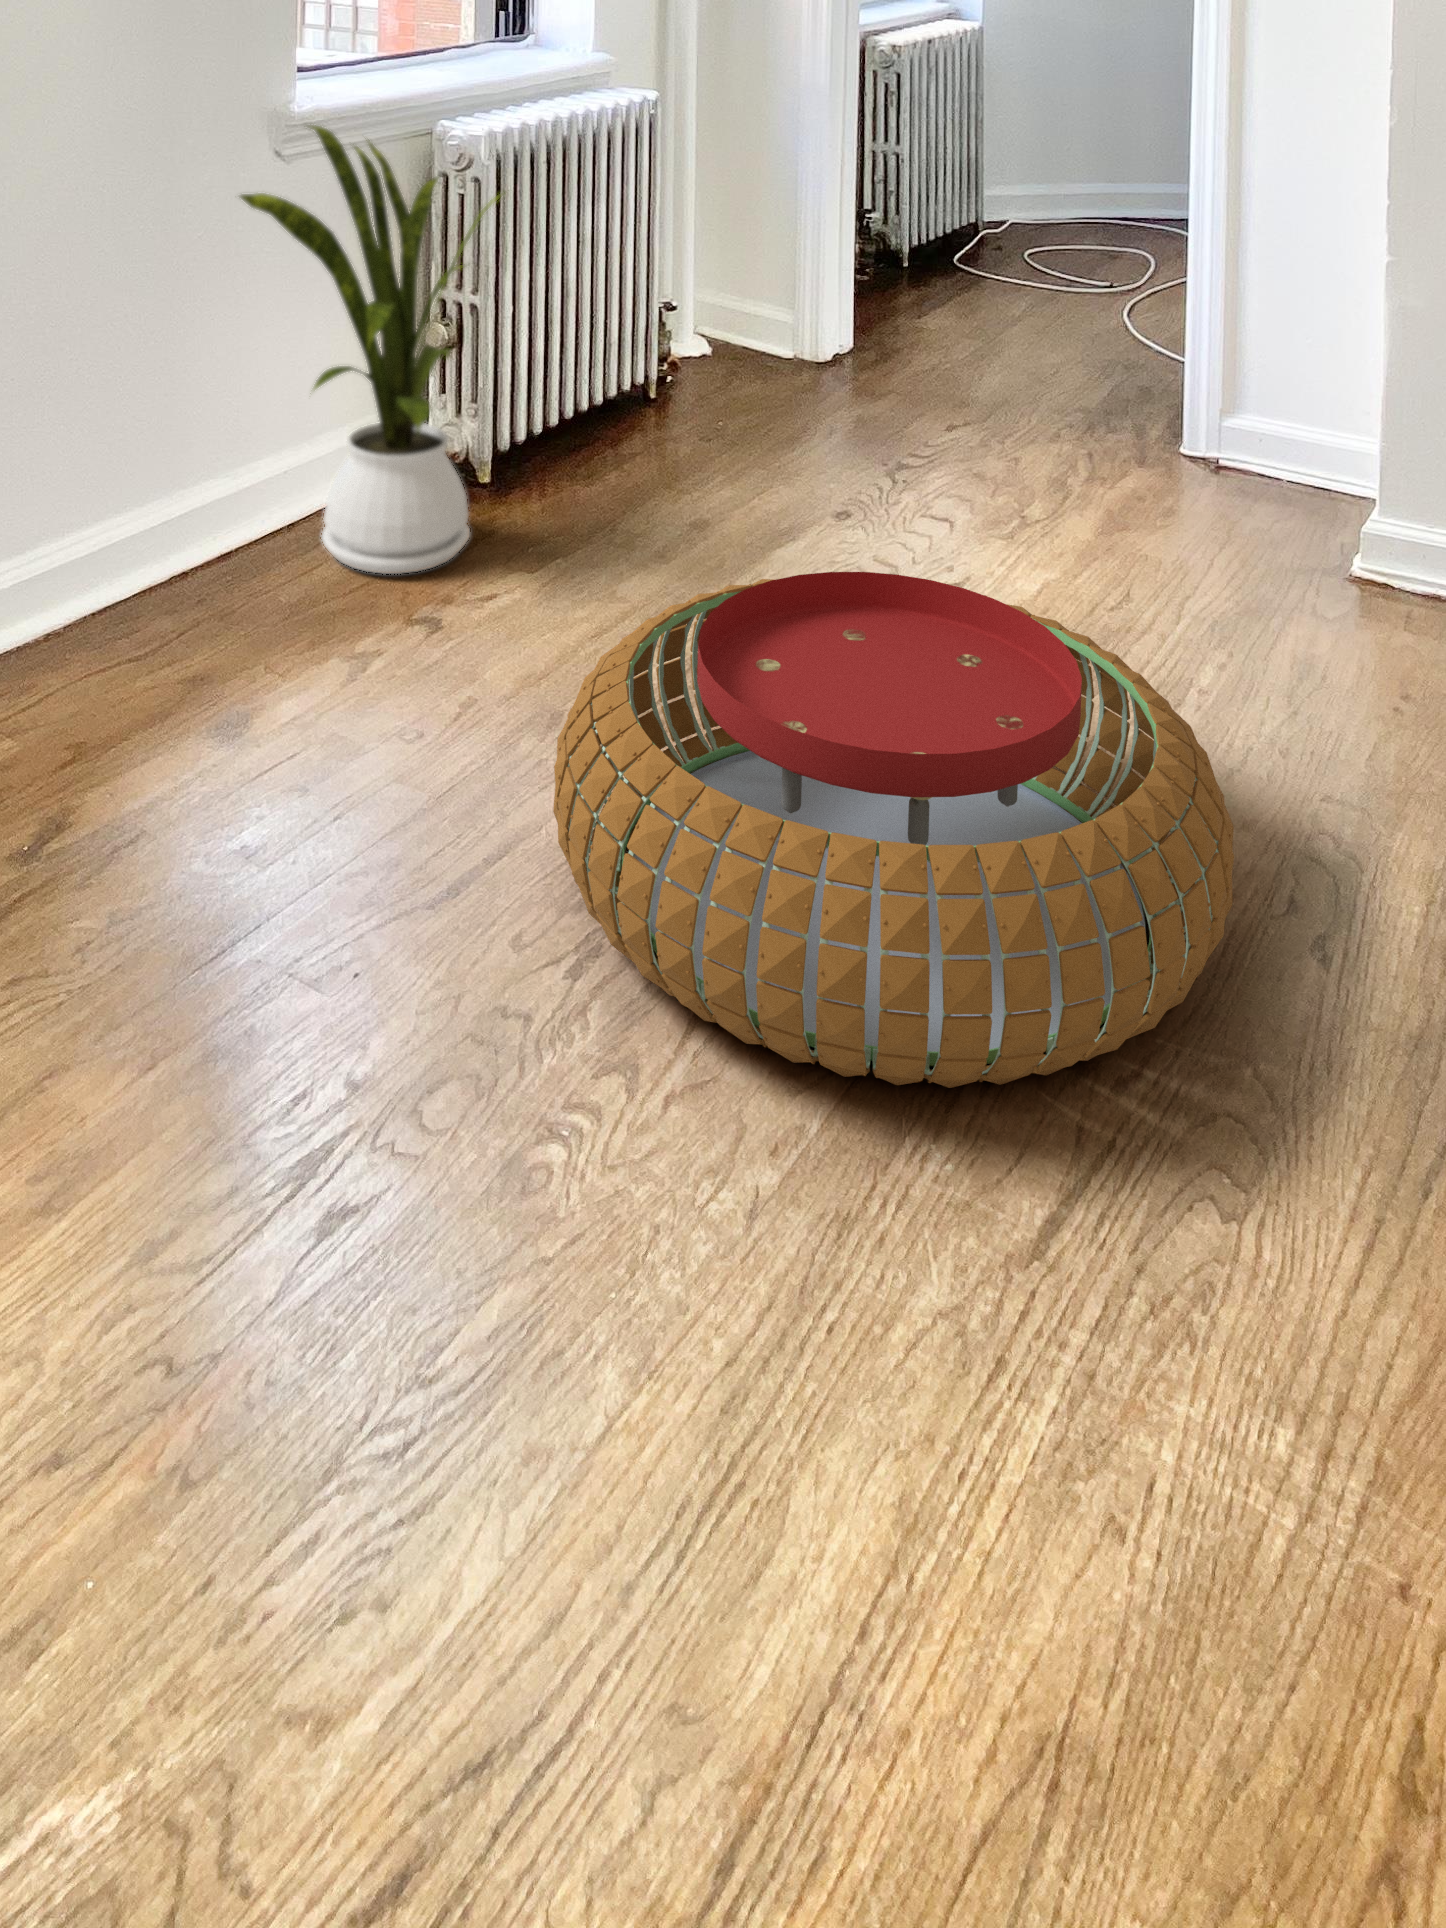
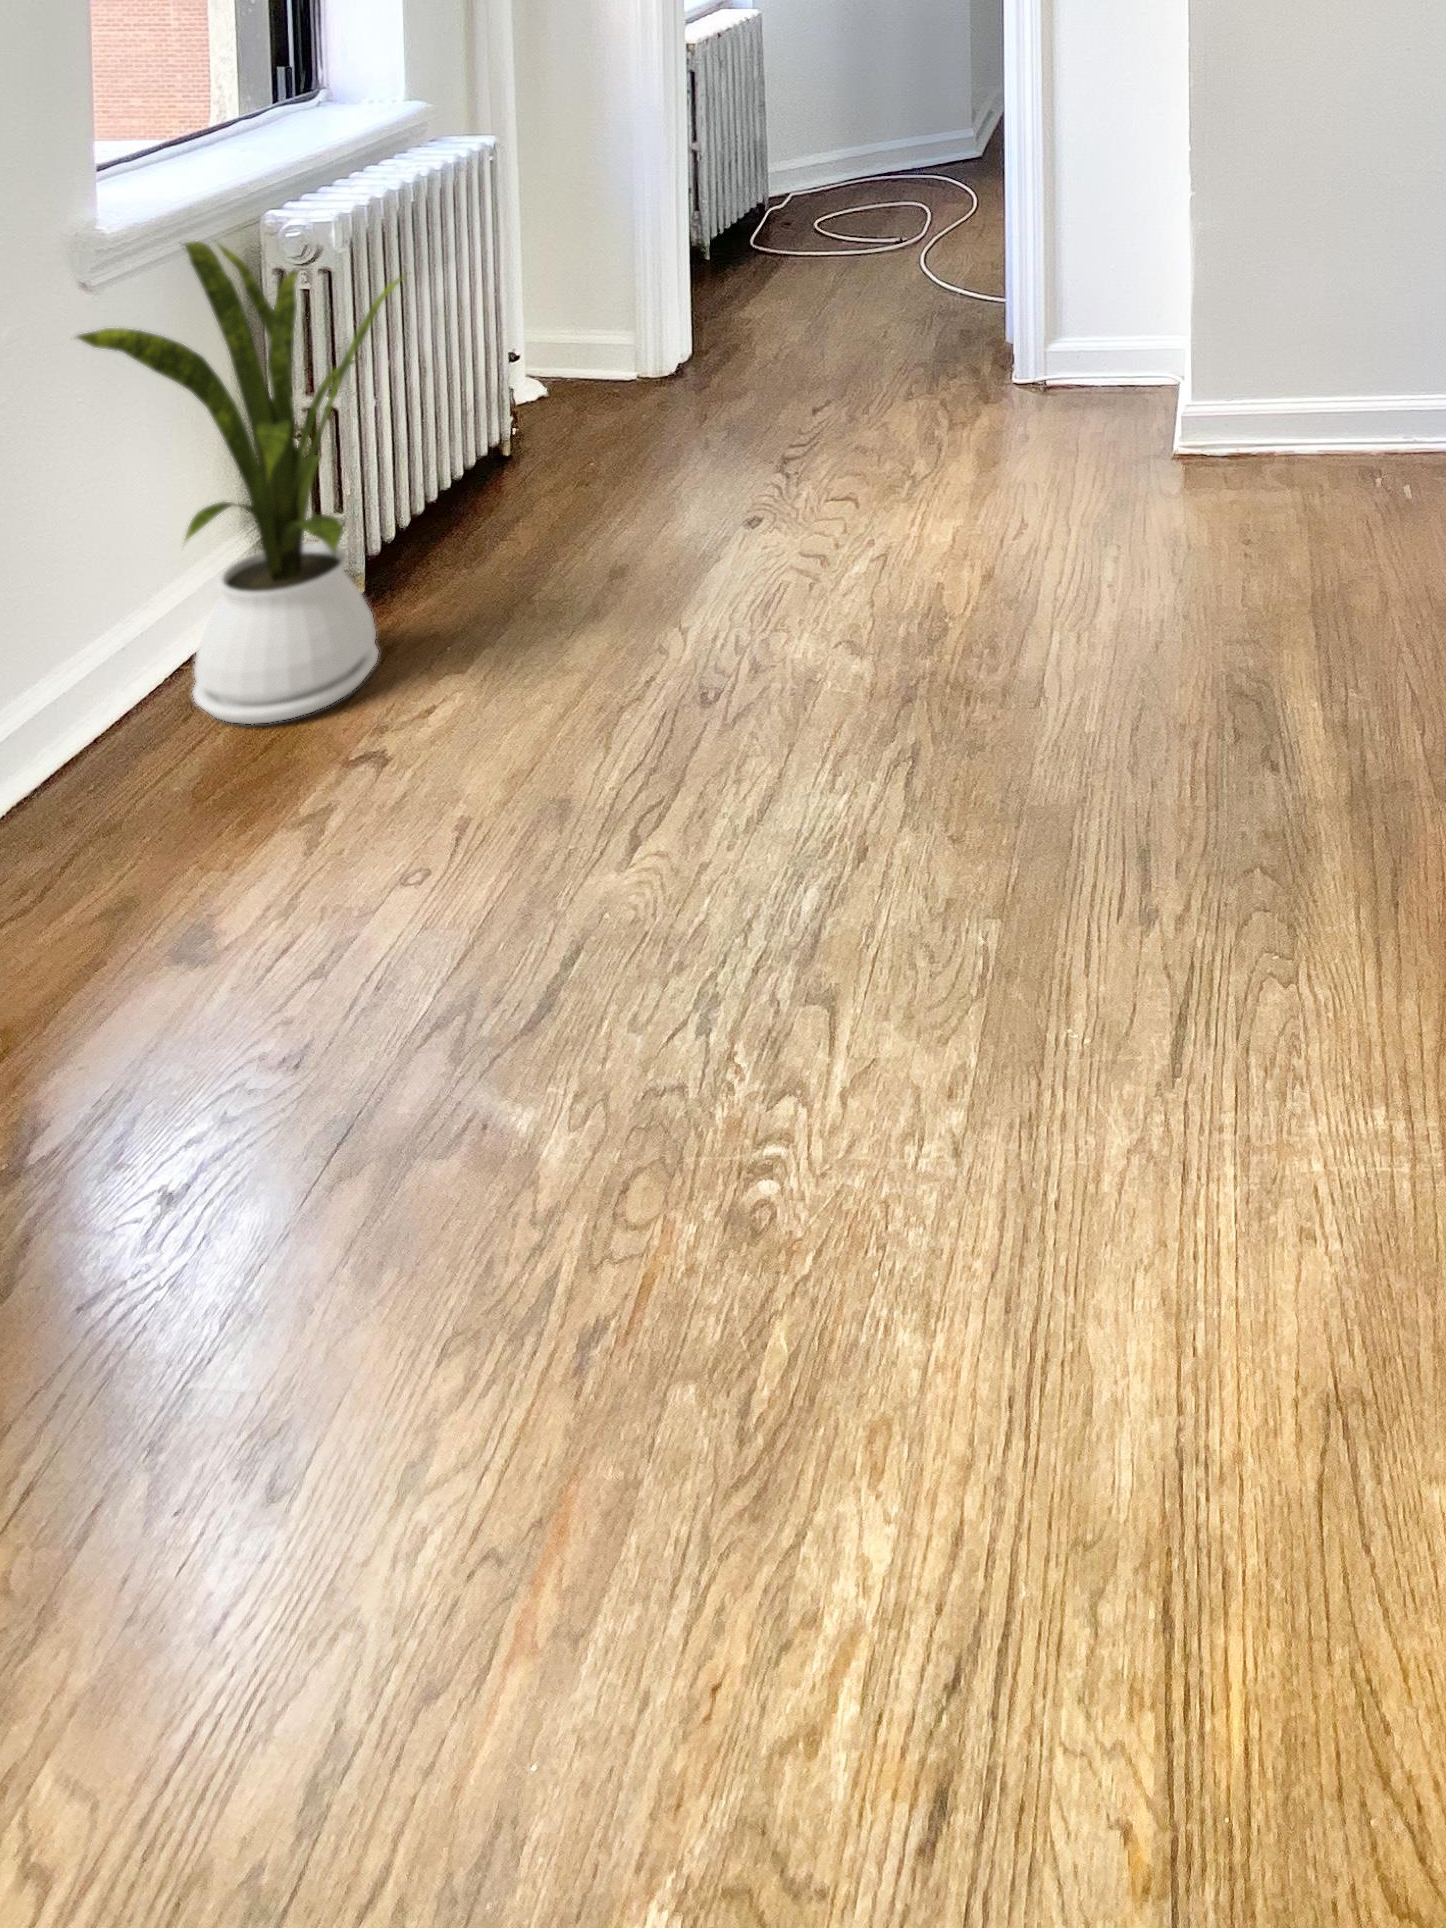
pouf: present [553,572,1234,1088] -> none [626,562,1231,1018]

